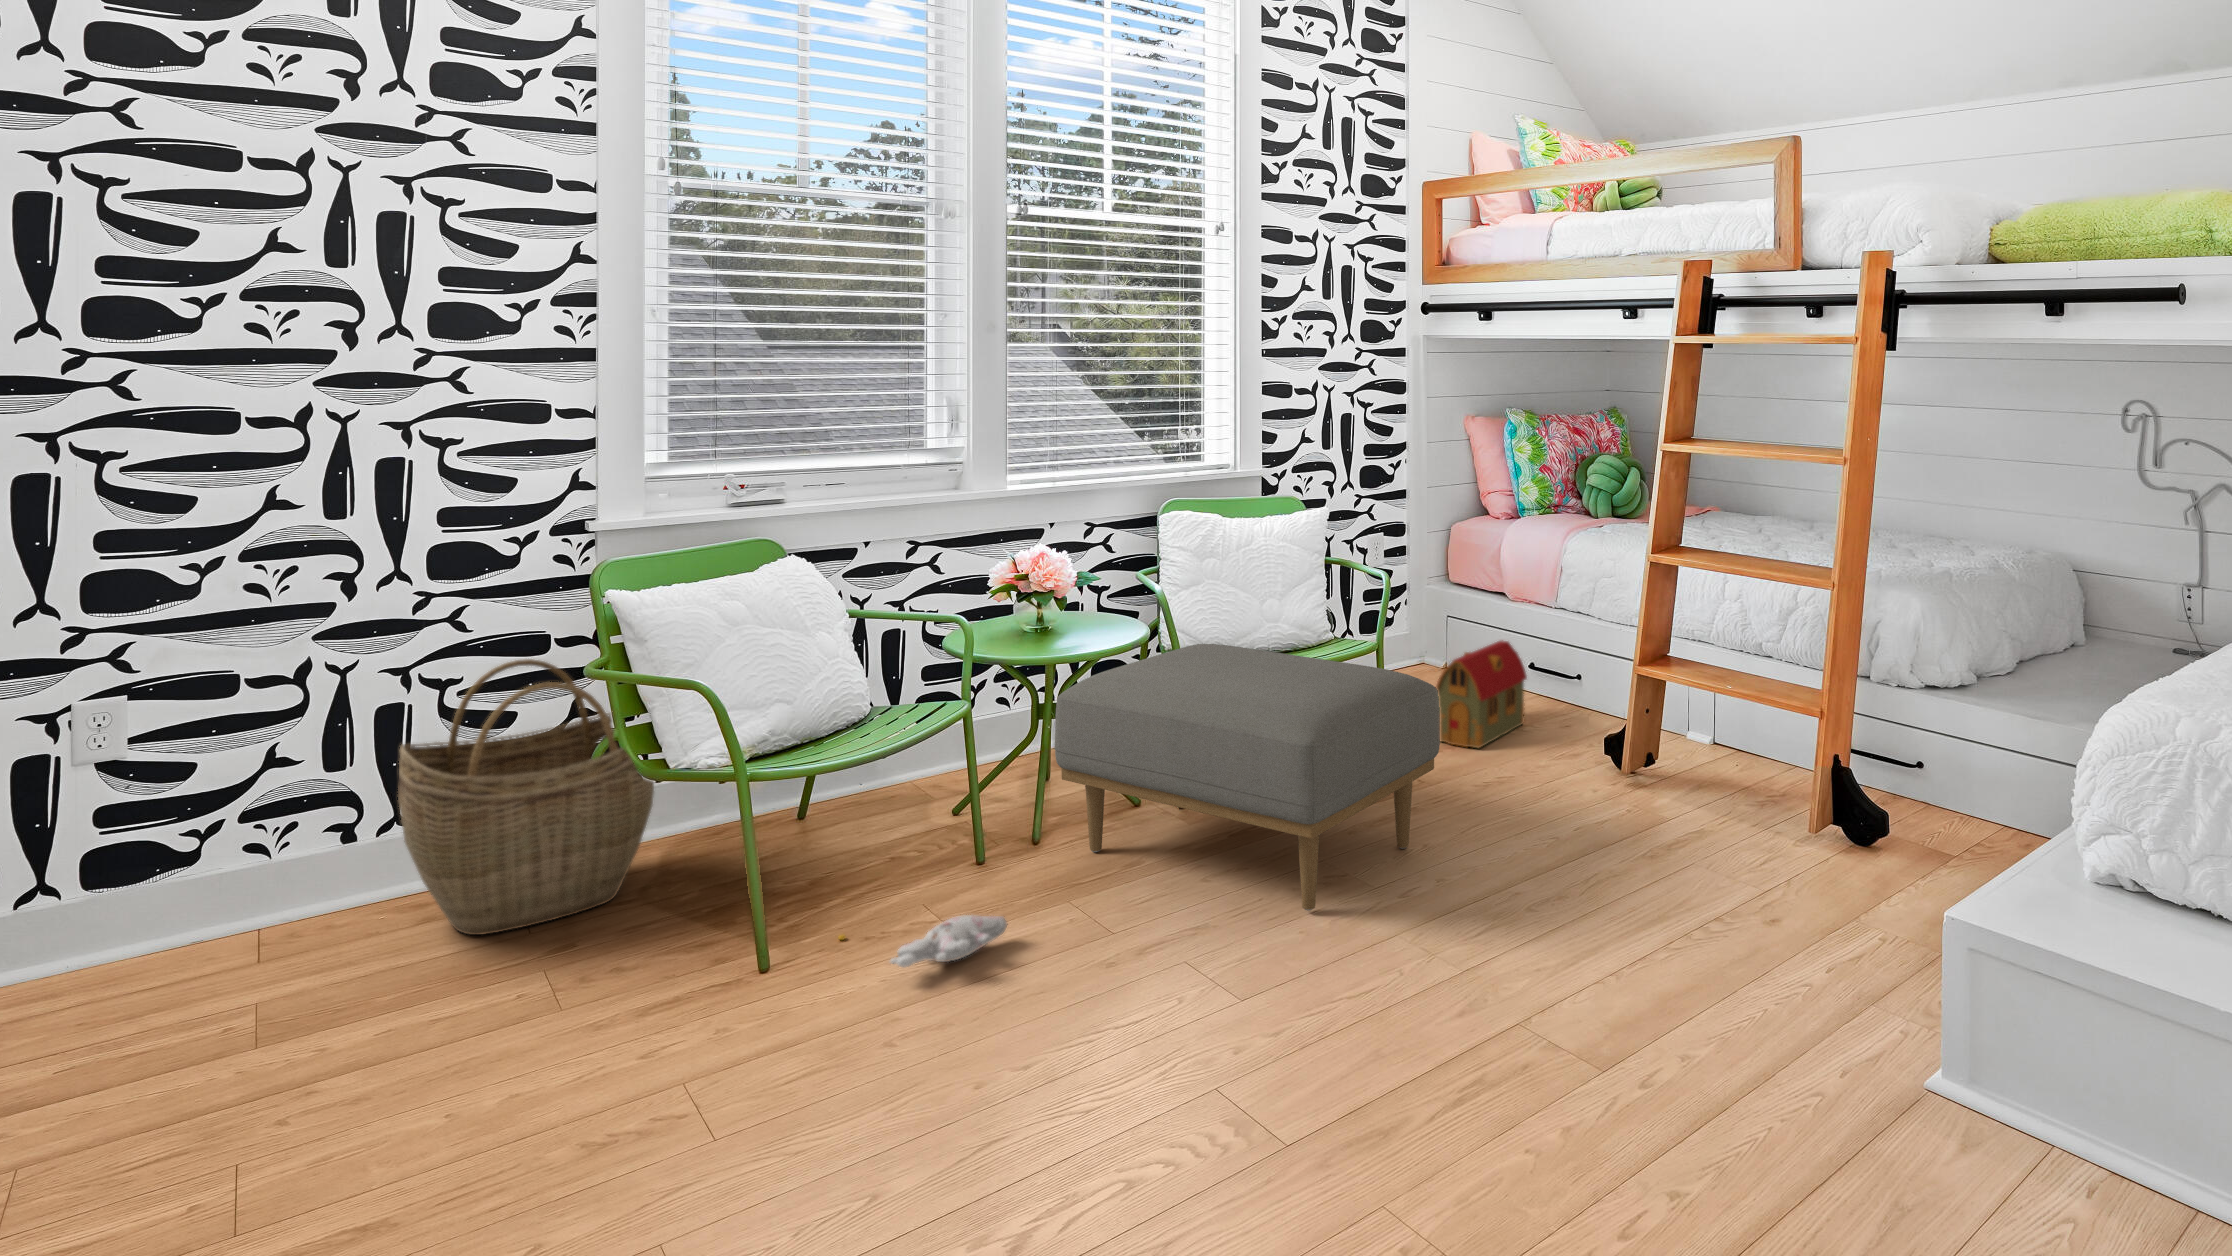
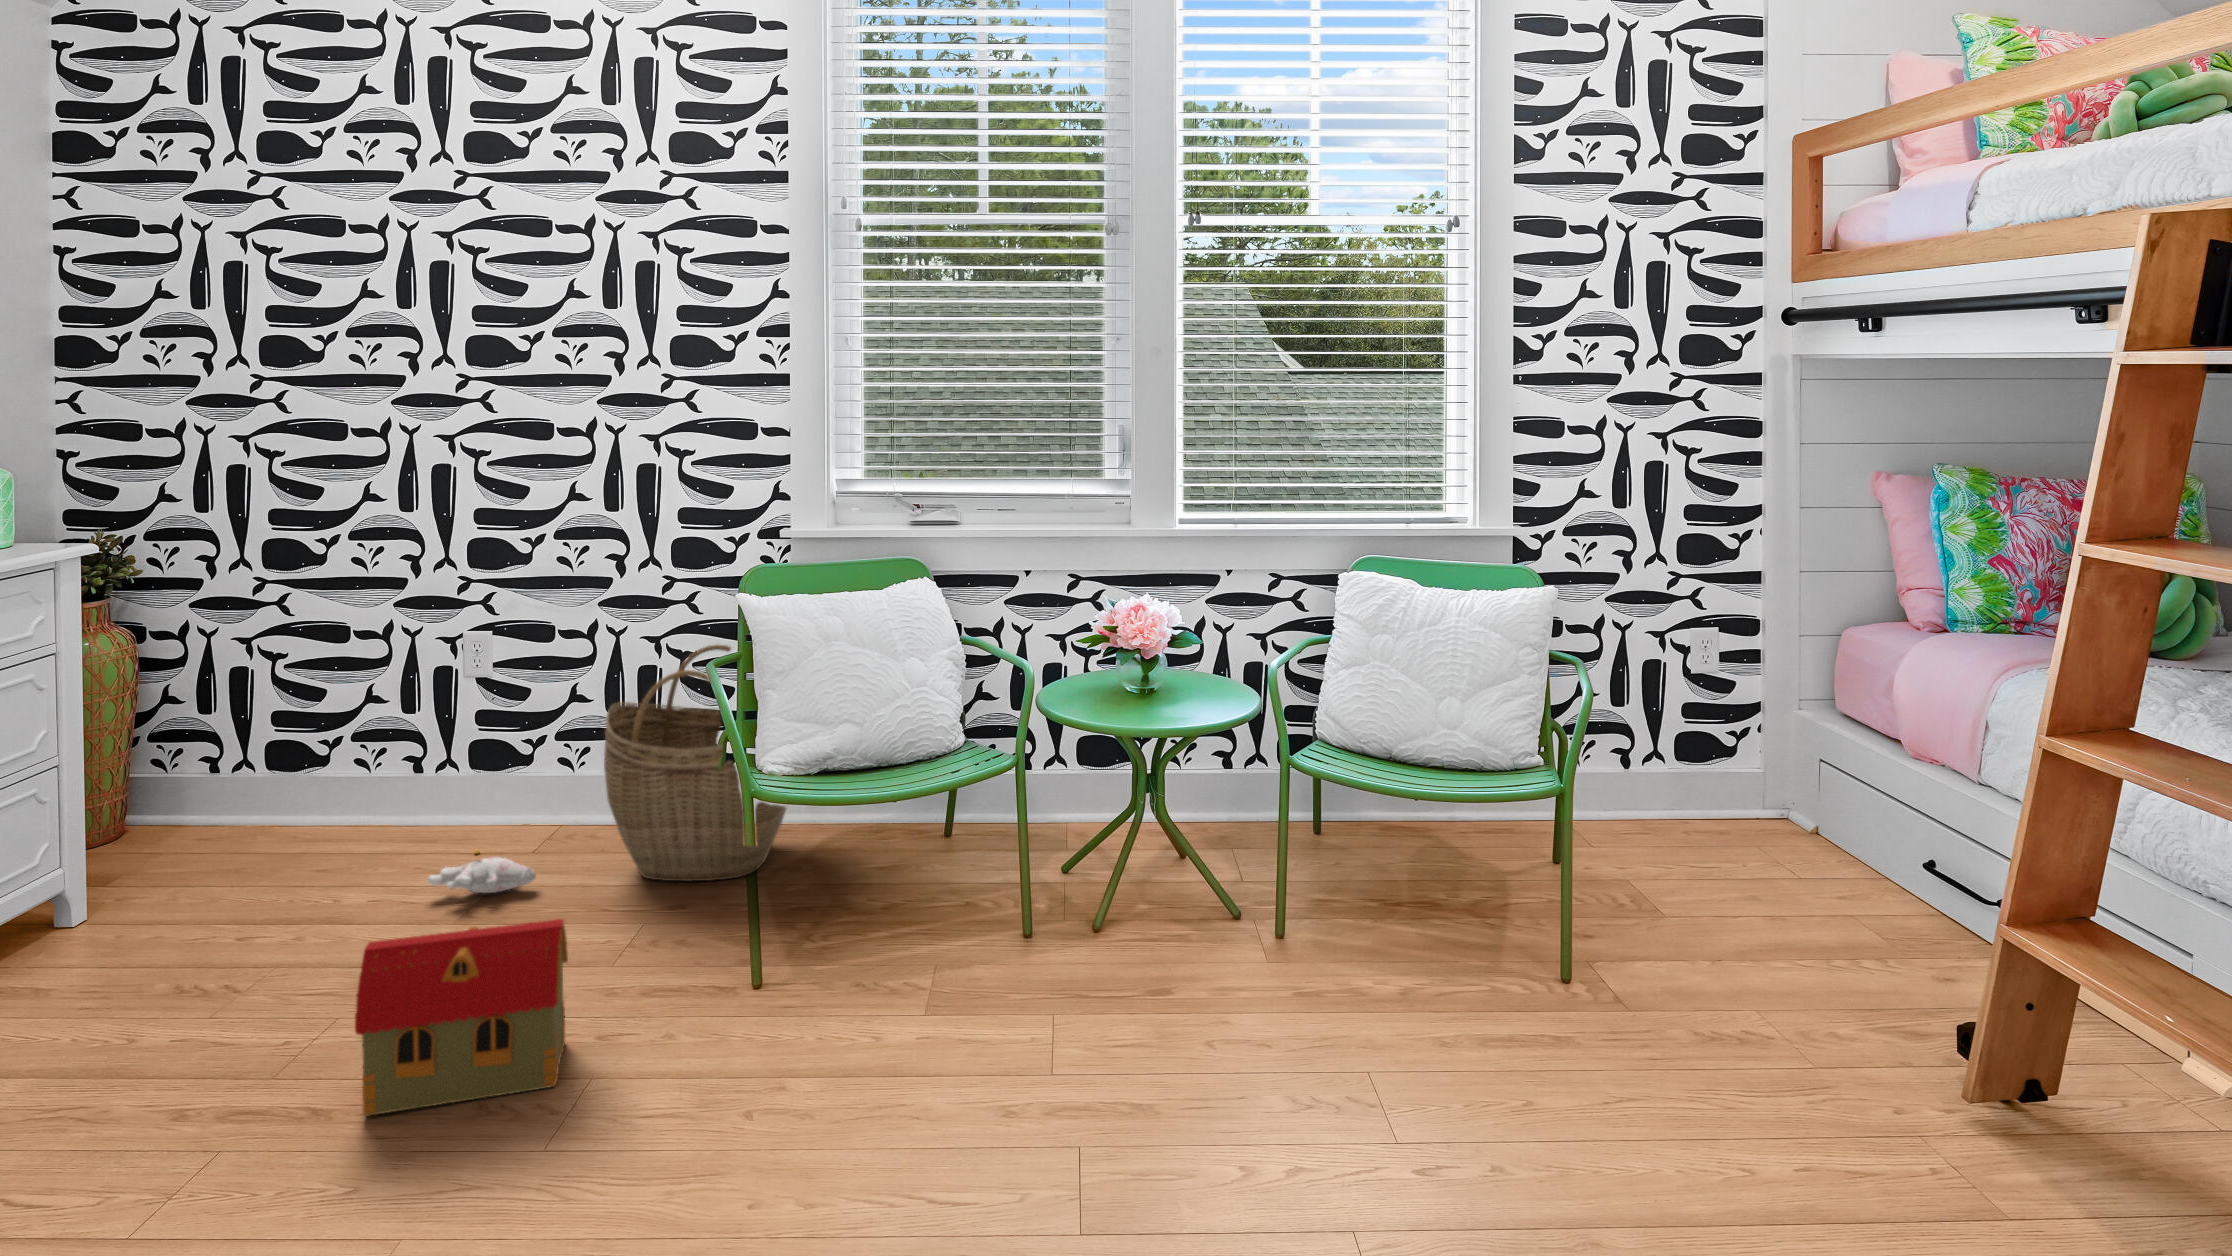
toy house: present [1436,640,1527,748] -> present [355,919,568,1116]
ottoman: present [1054,644,1440,911] -> none [1093,742,1556,1152]
plush toy: present [839,915,1007,967] -> present [427,850,536,893]

